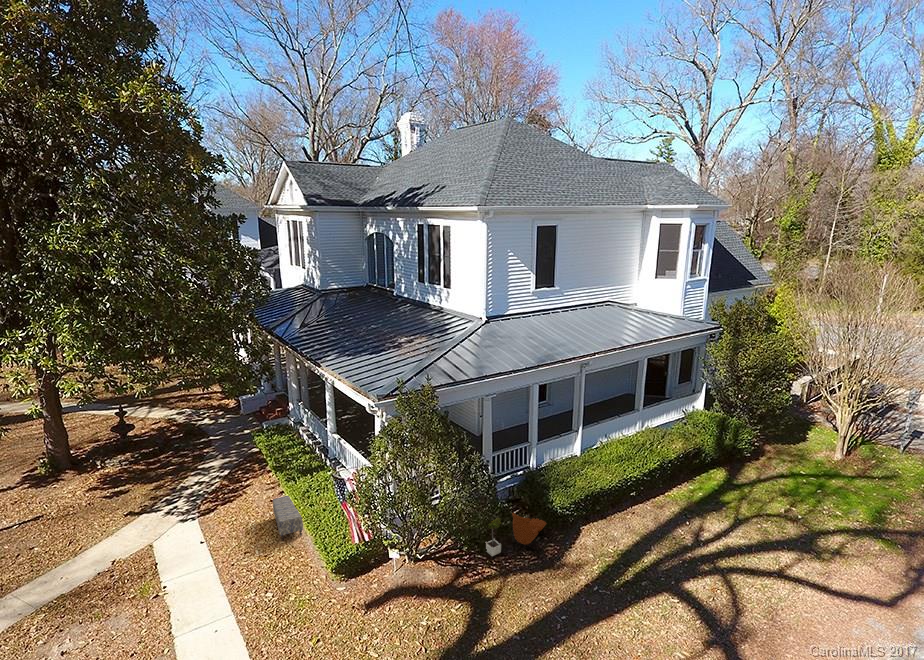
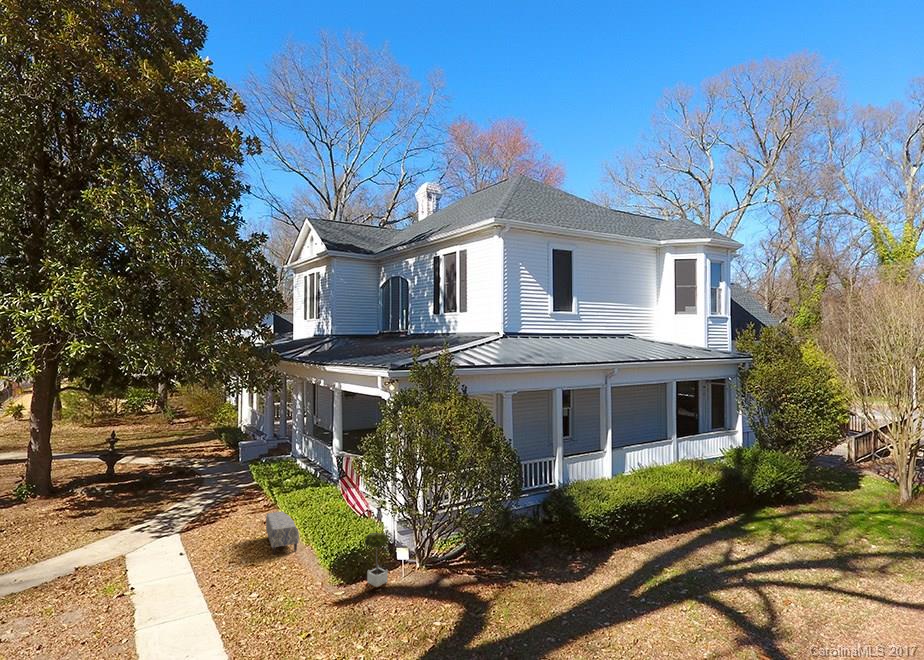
lounge chair: present [512,513,546,552] -> none [539,516,578,569]
potted tree: present [486,517,501,556] -> present [365,532,388,587]

